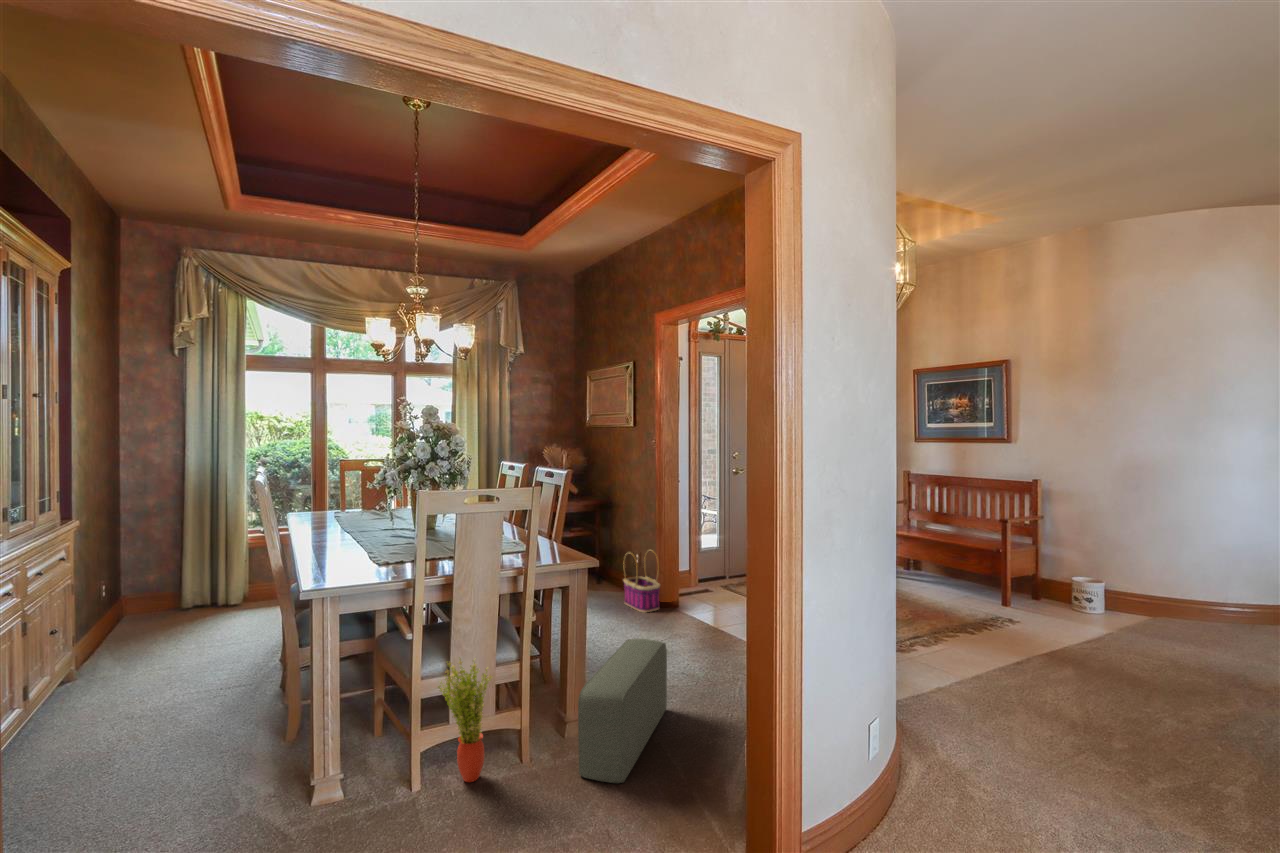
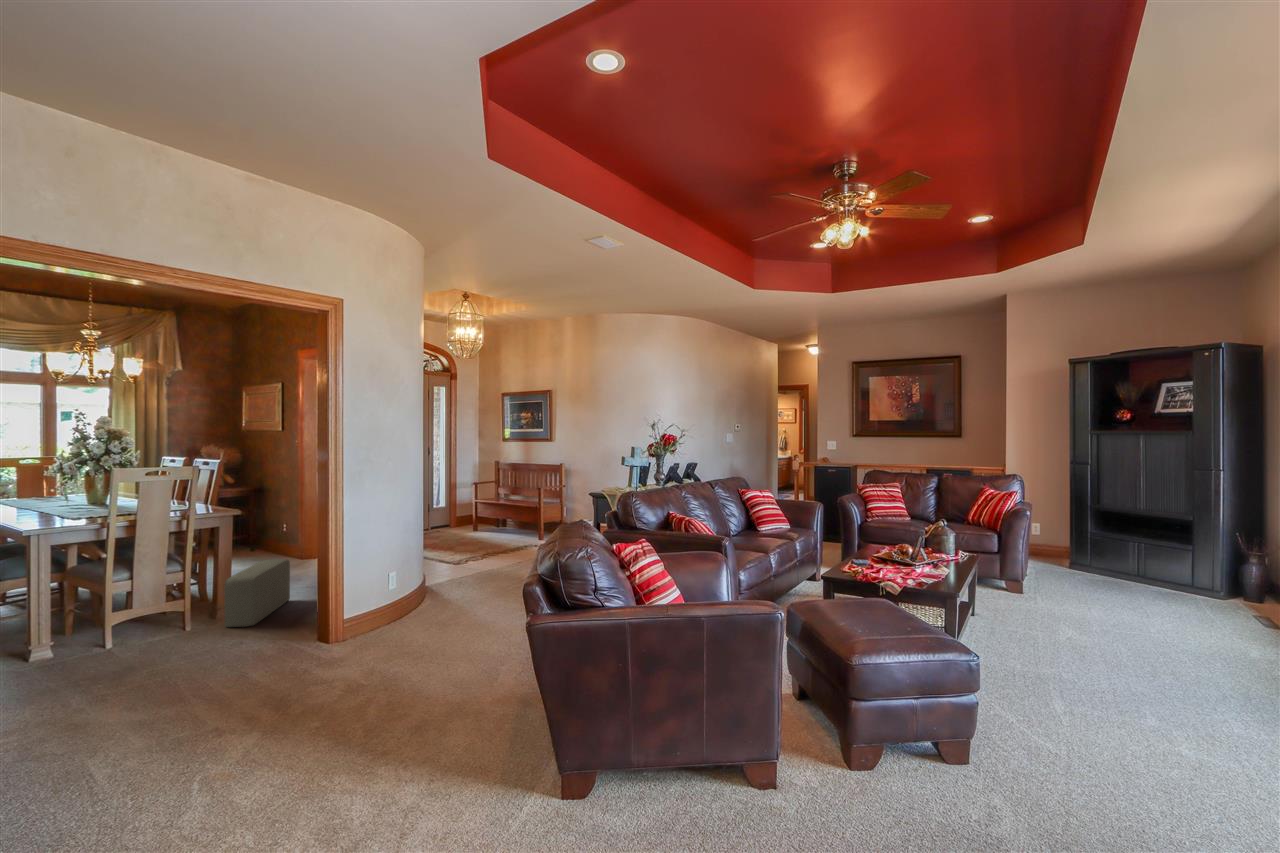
basket: present [623,551,660,613] -> none [271,520,301,564]
potted plant: present [438,659,492,782] -> none [125,567,165,639]

